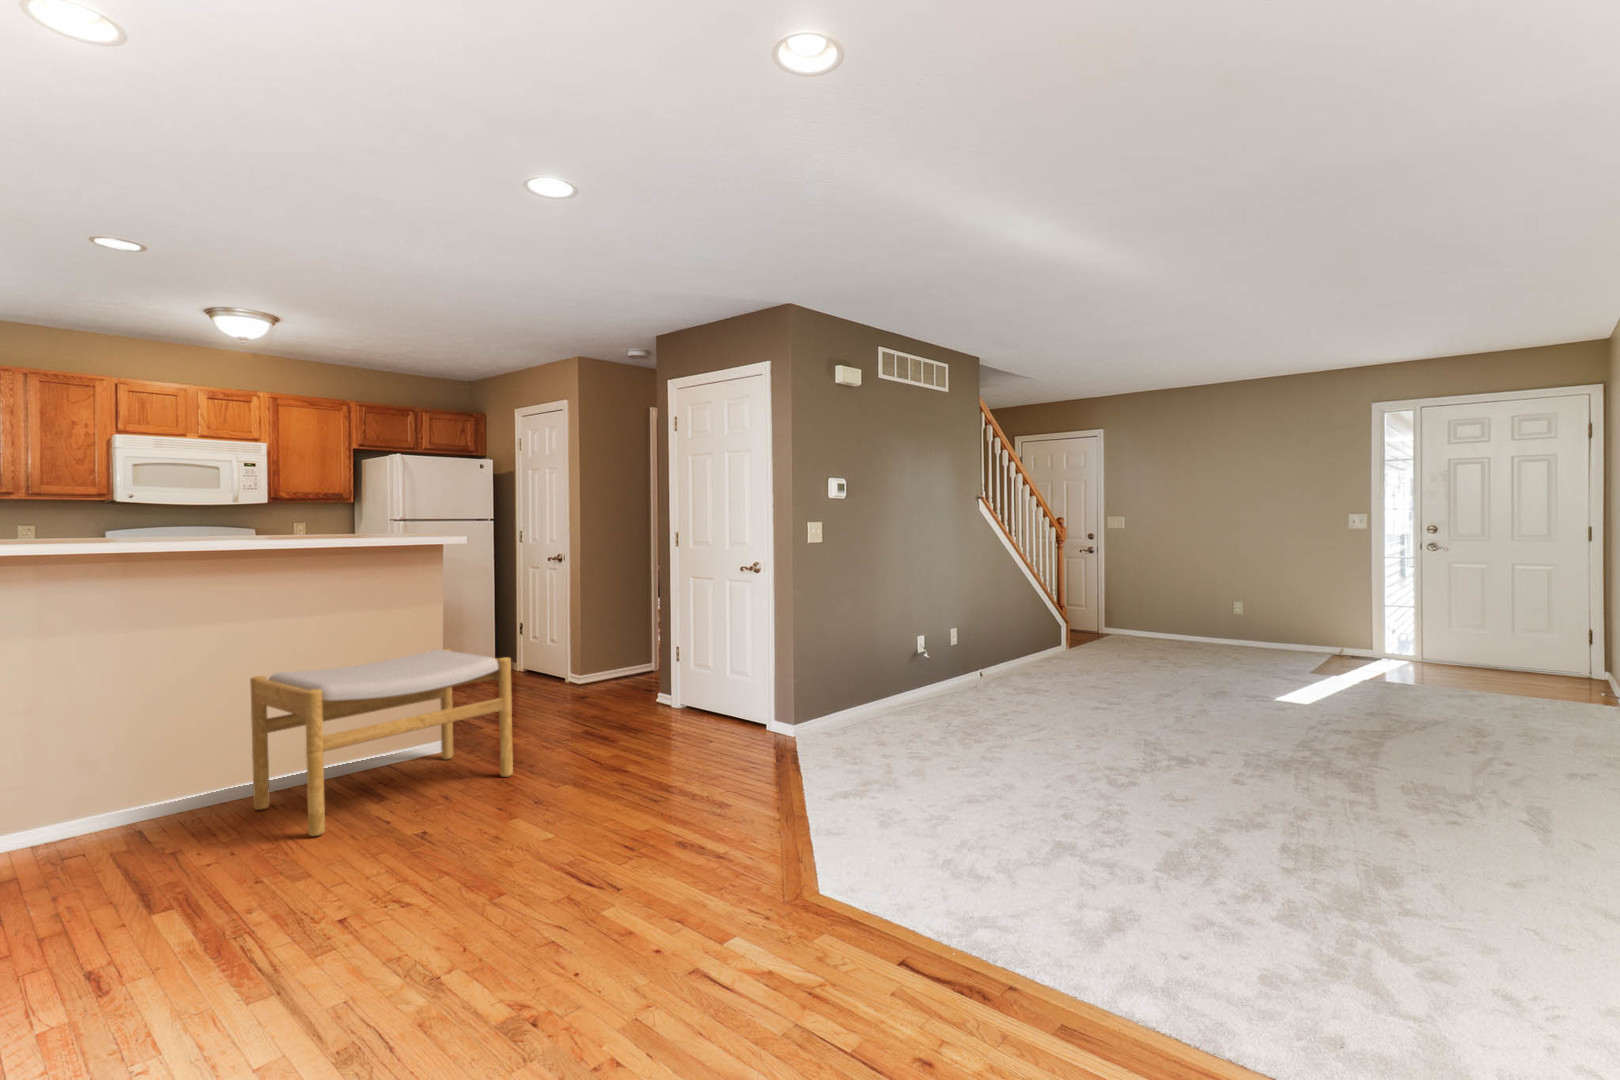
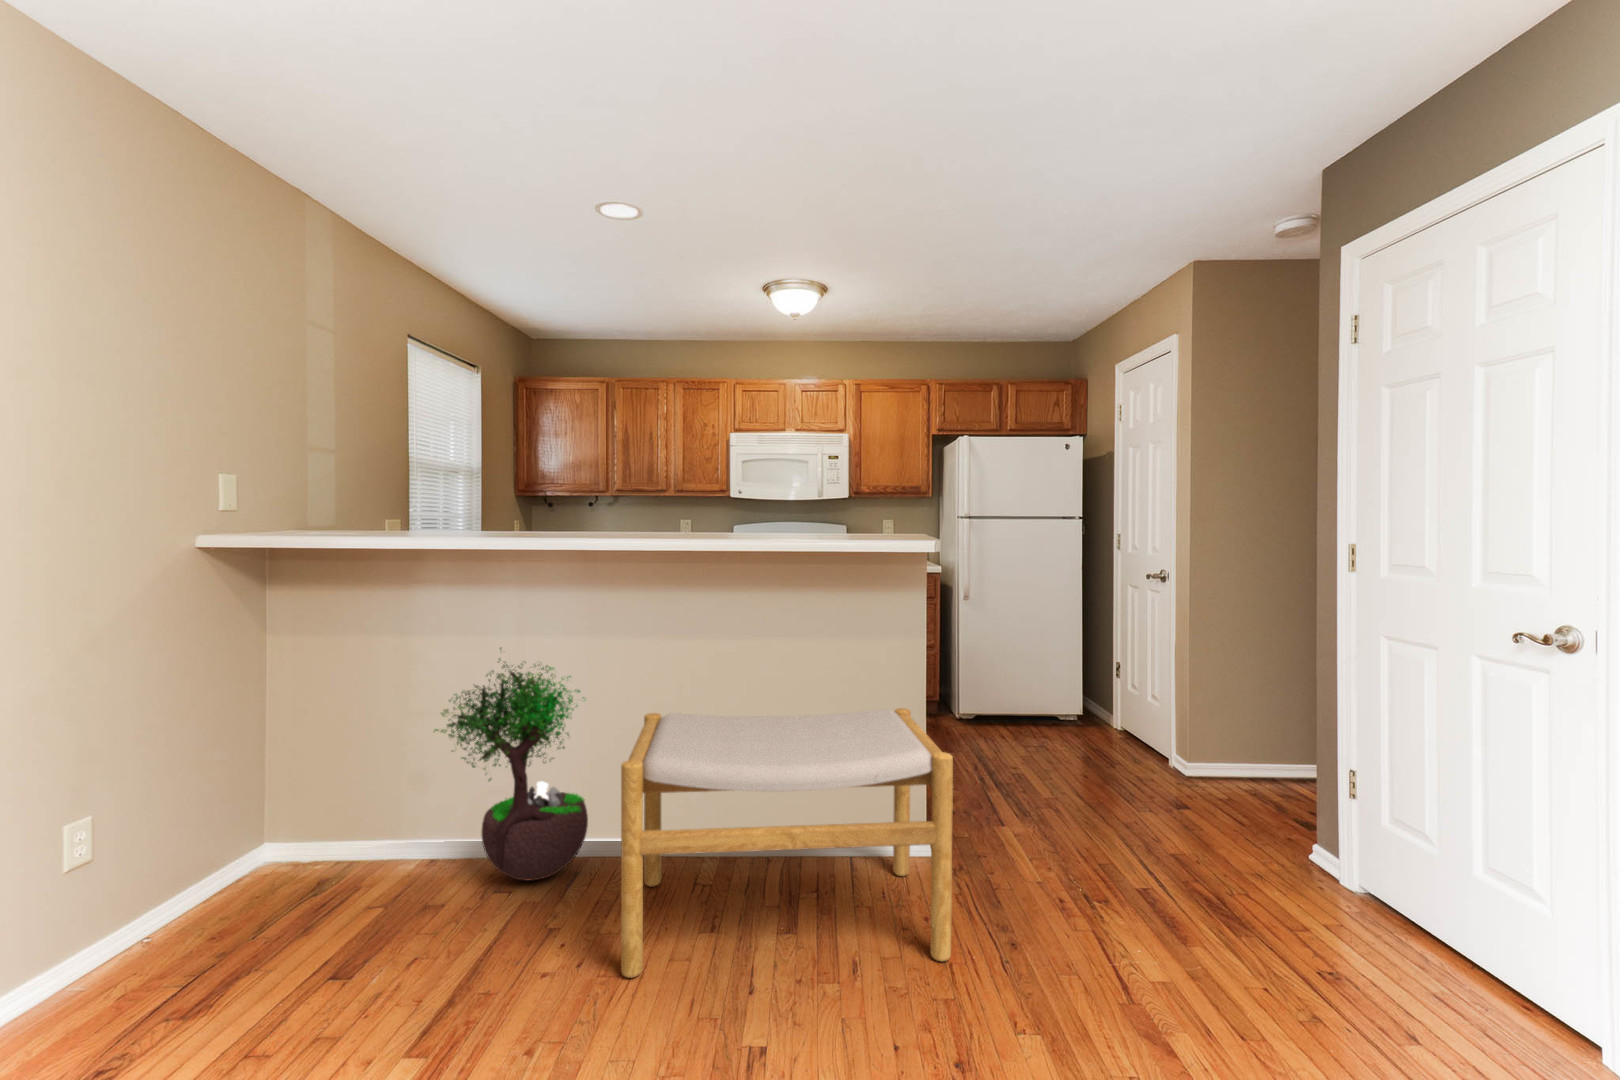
potted tree: none [42,638,202,839] -> present [435,648,588,881]

